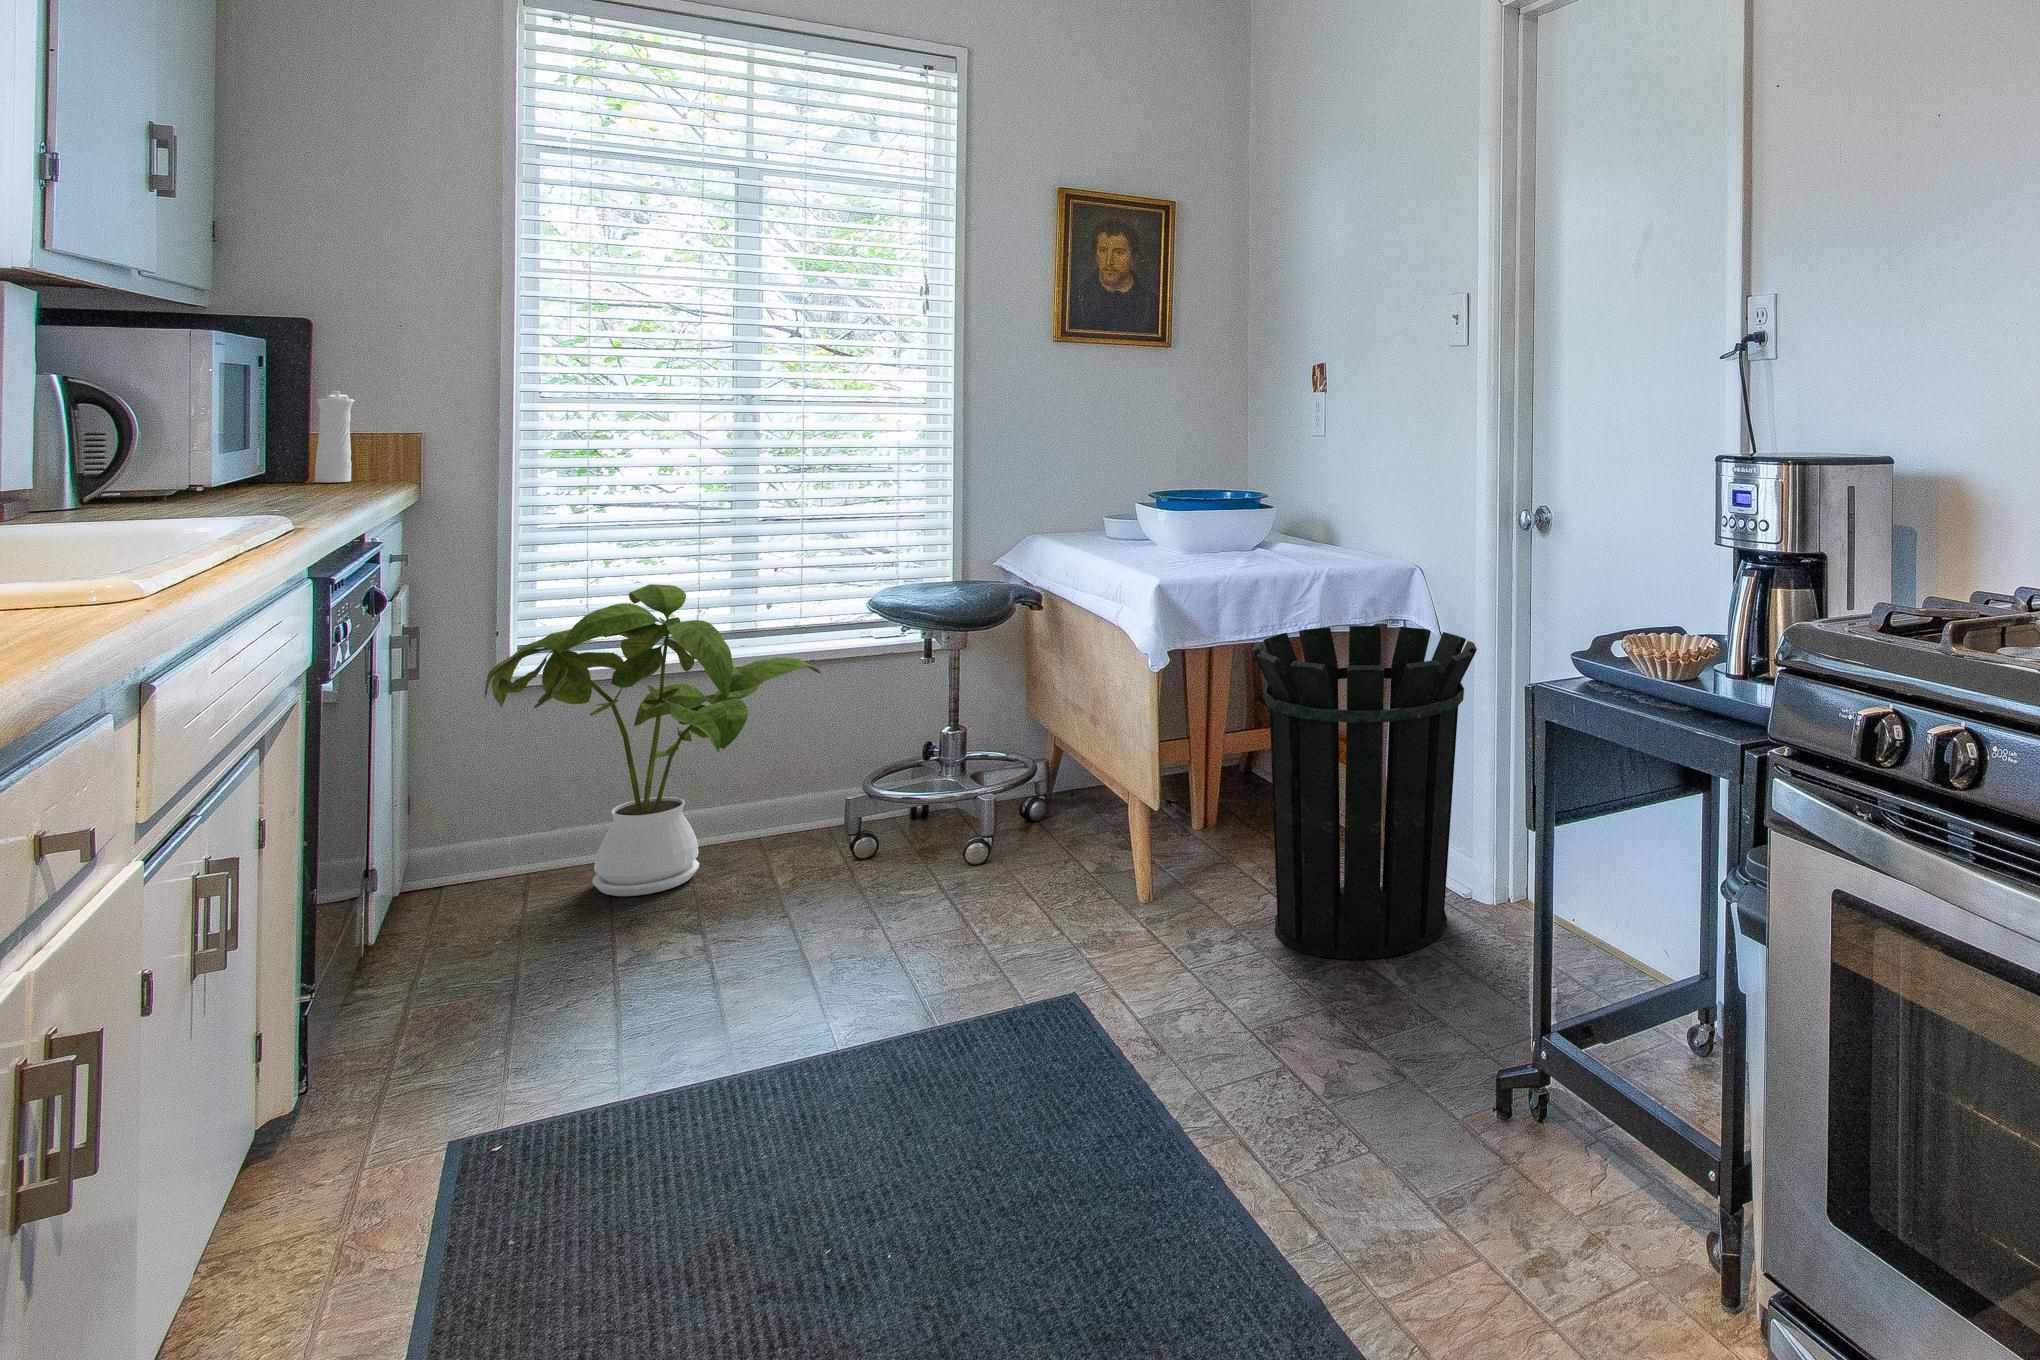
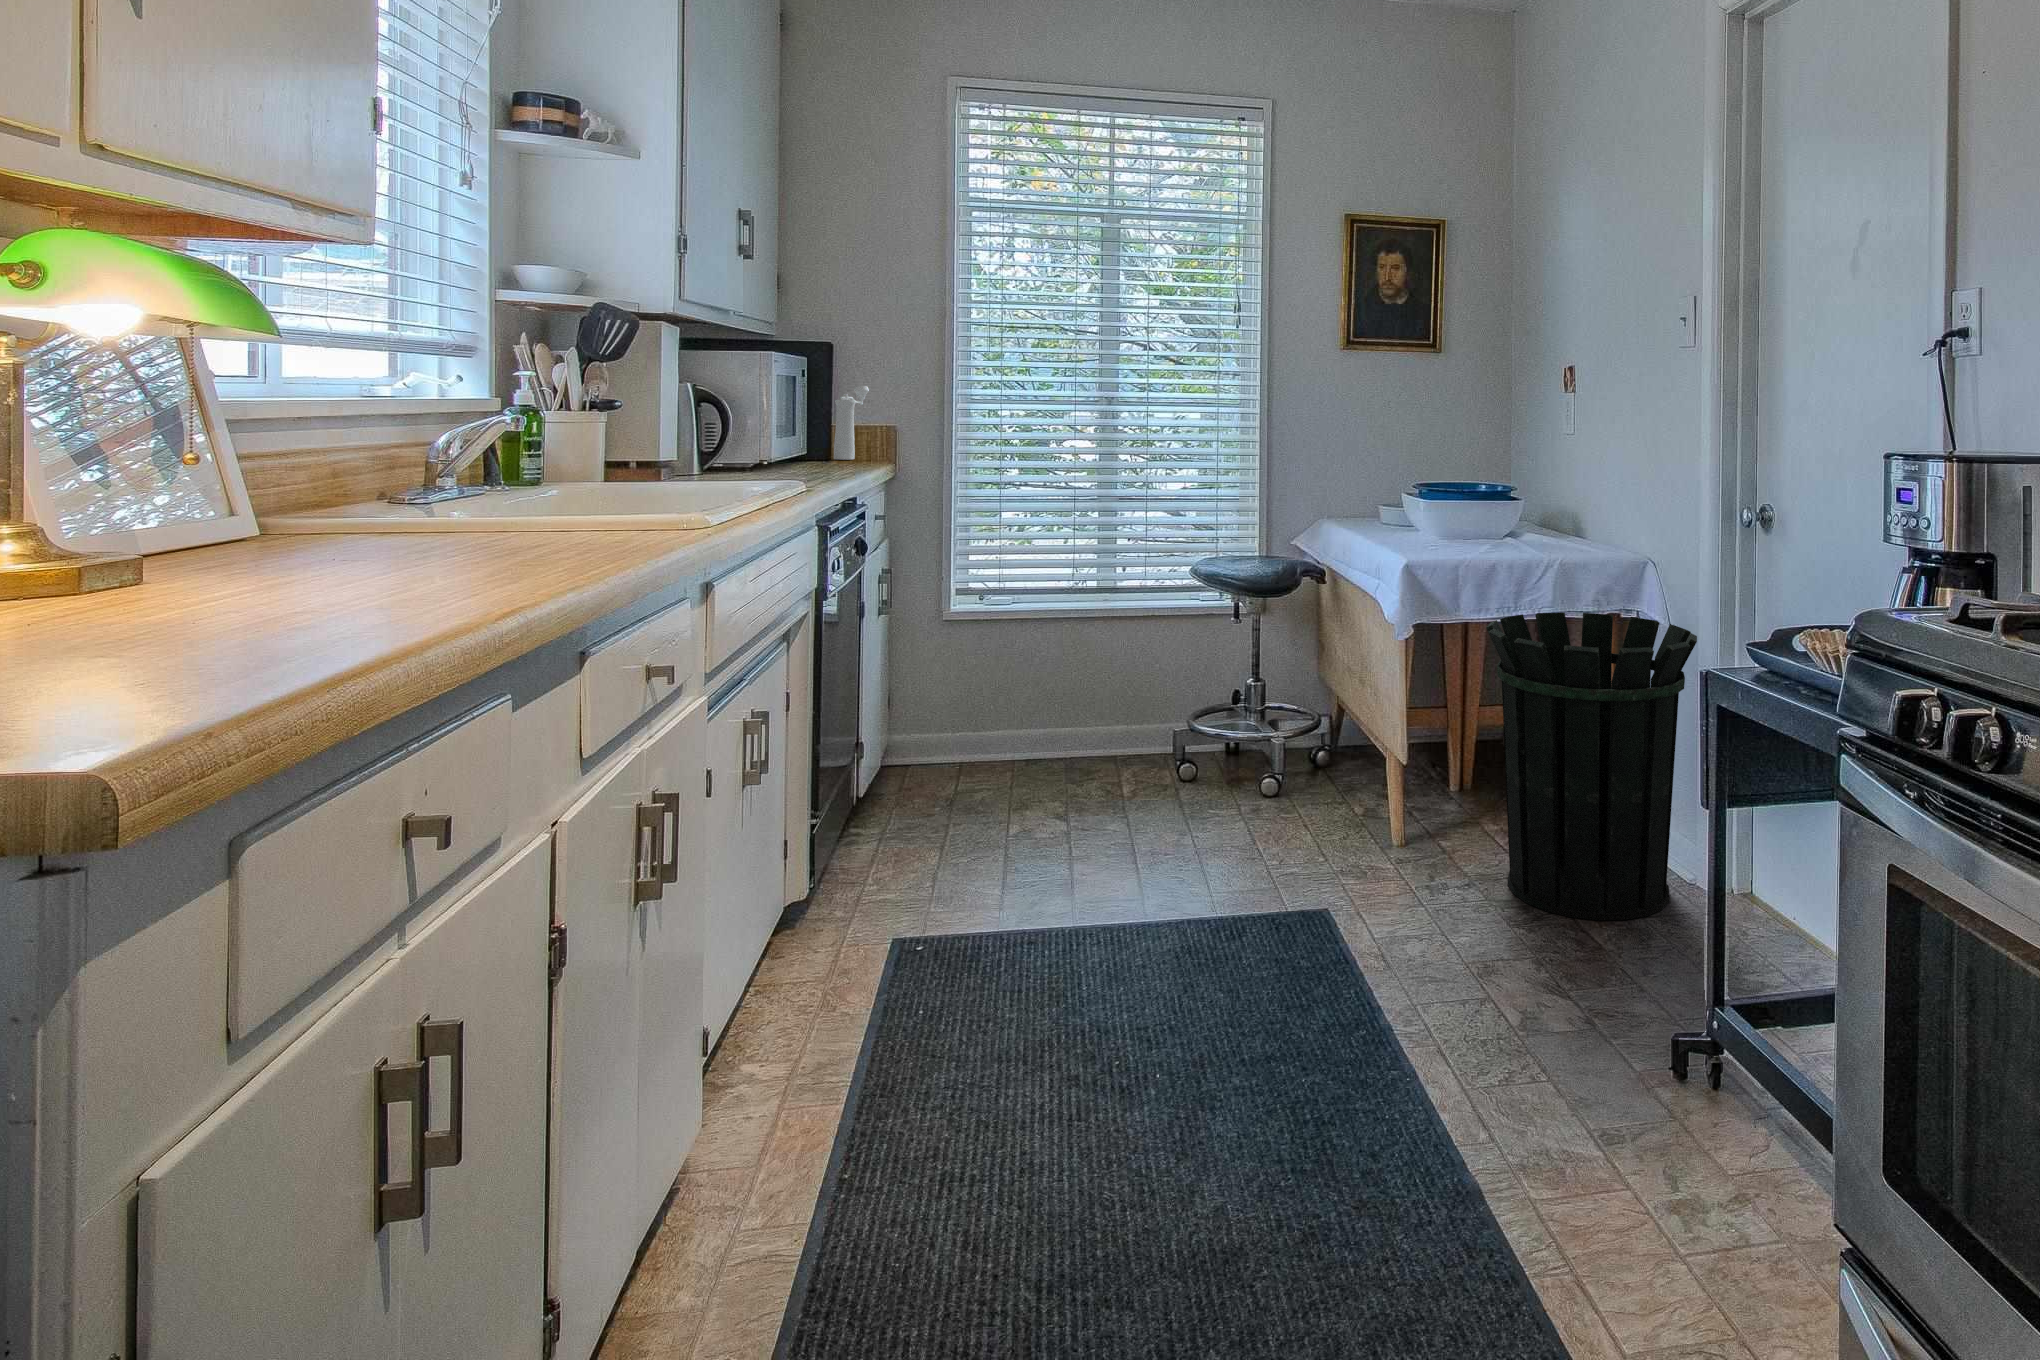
house plant: present [485,584,821,896] -> none [931,544,1161,784]

